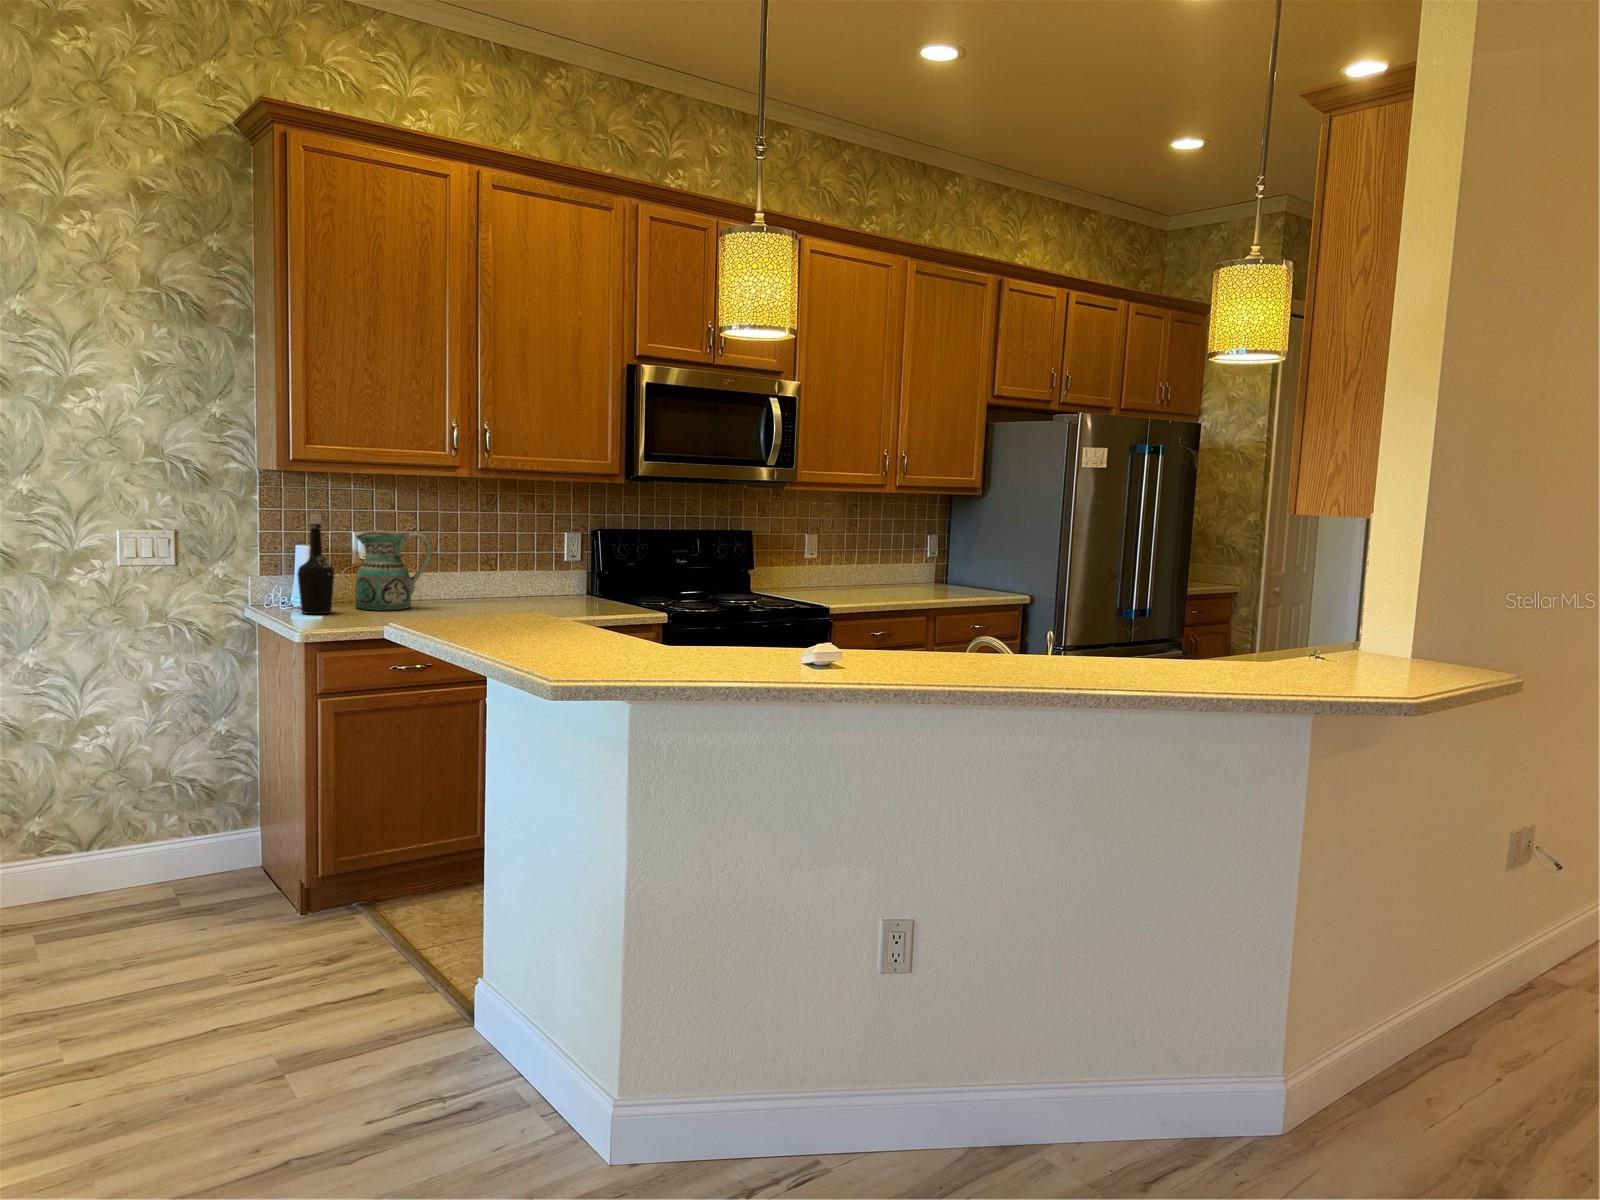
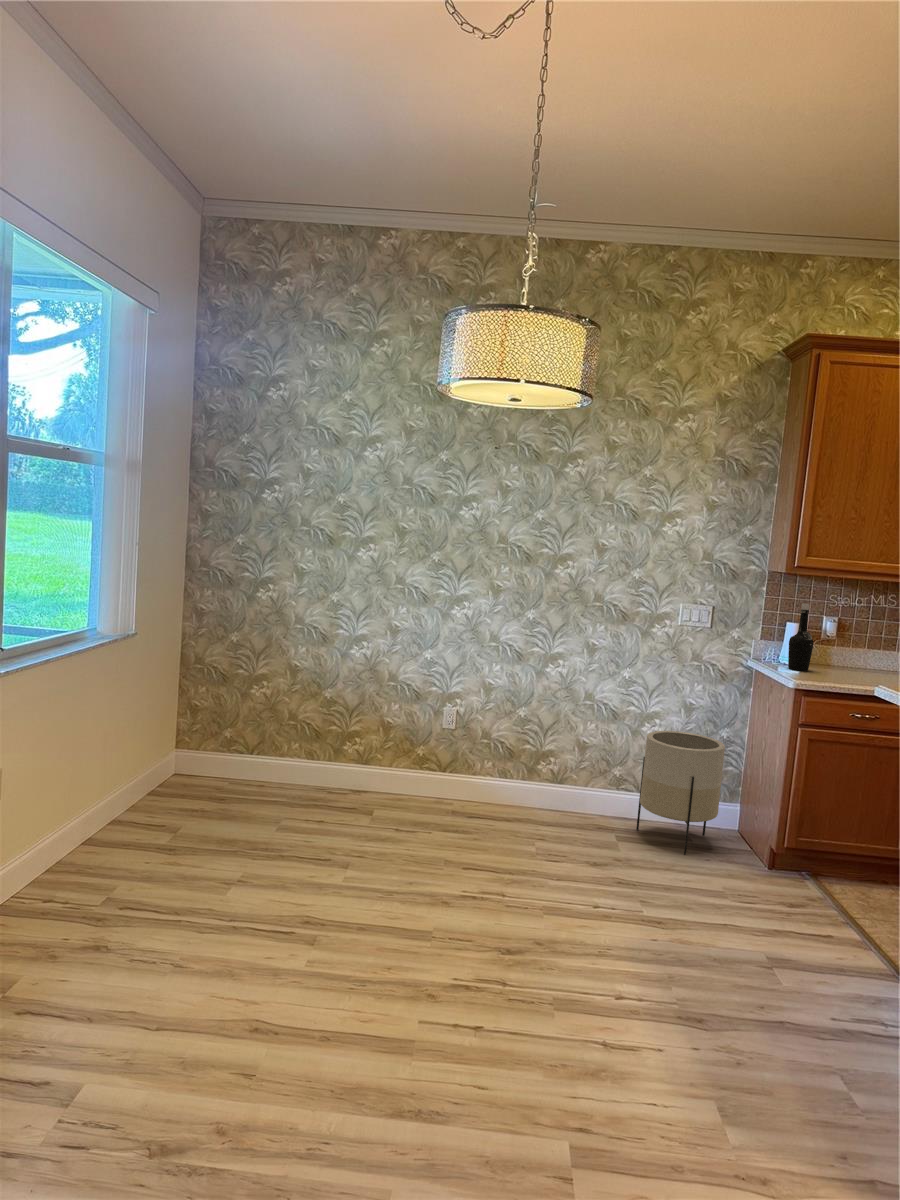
ceramic pitcher: present [355,531,432,610] -> none [823,617,884,675]
planter: none [74,737,219,932] -> present [636,731,725,855]

